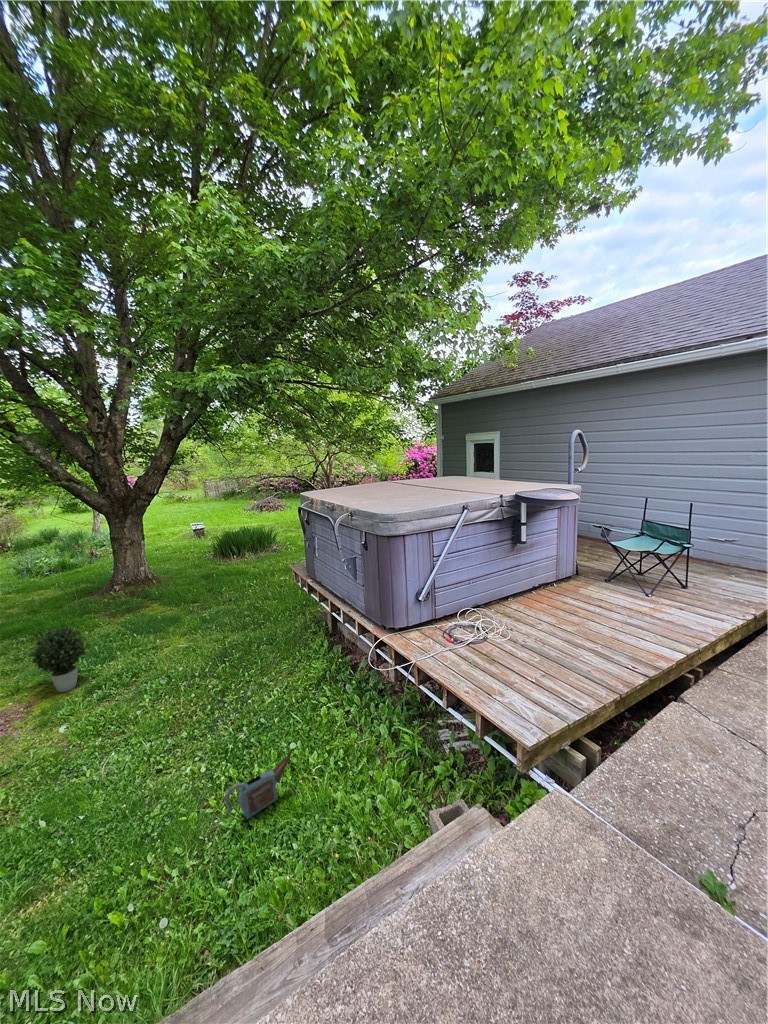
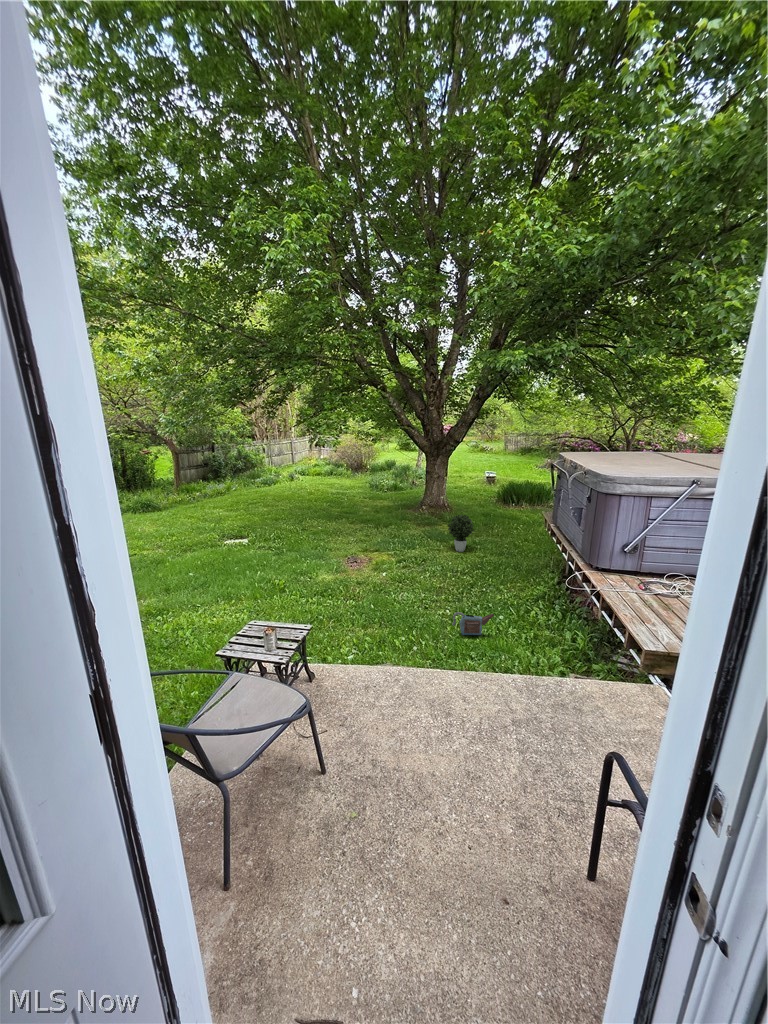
potted plant: present [29,627,88,692] -> present [448,515,474,552]

